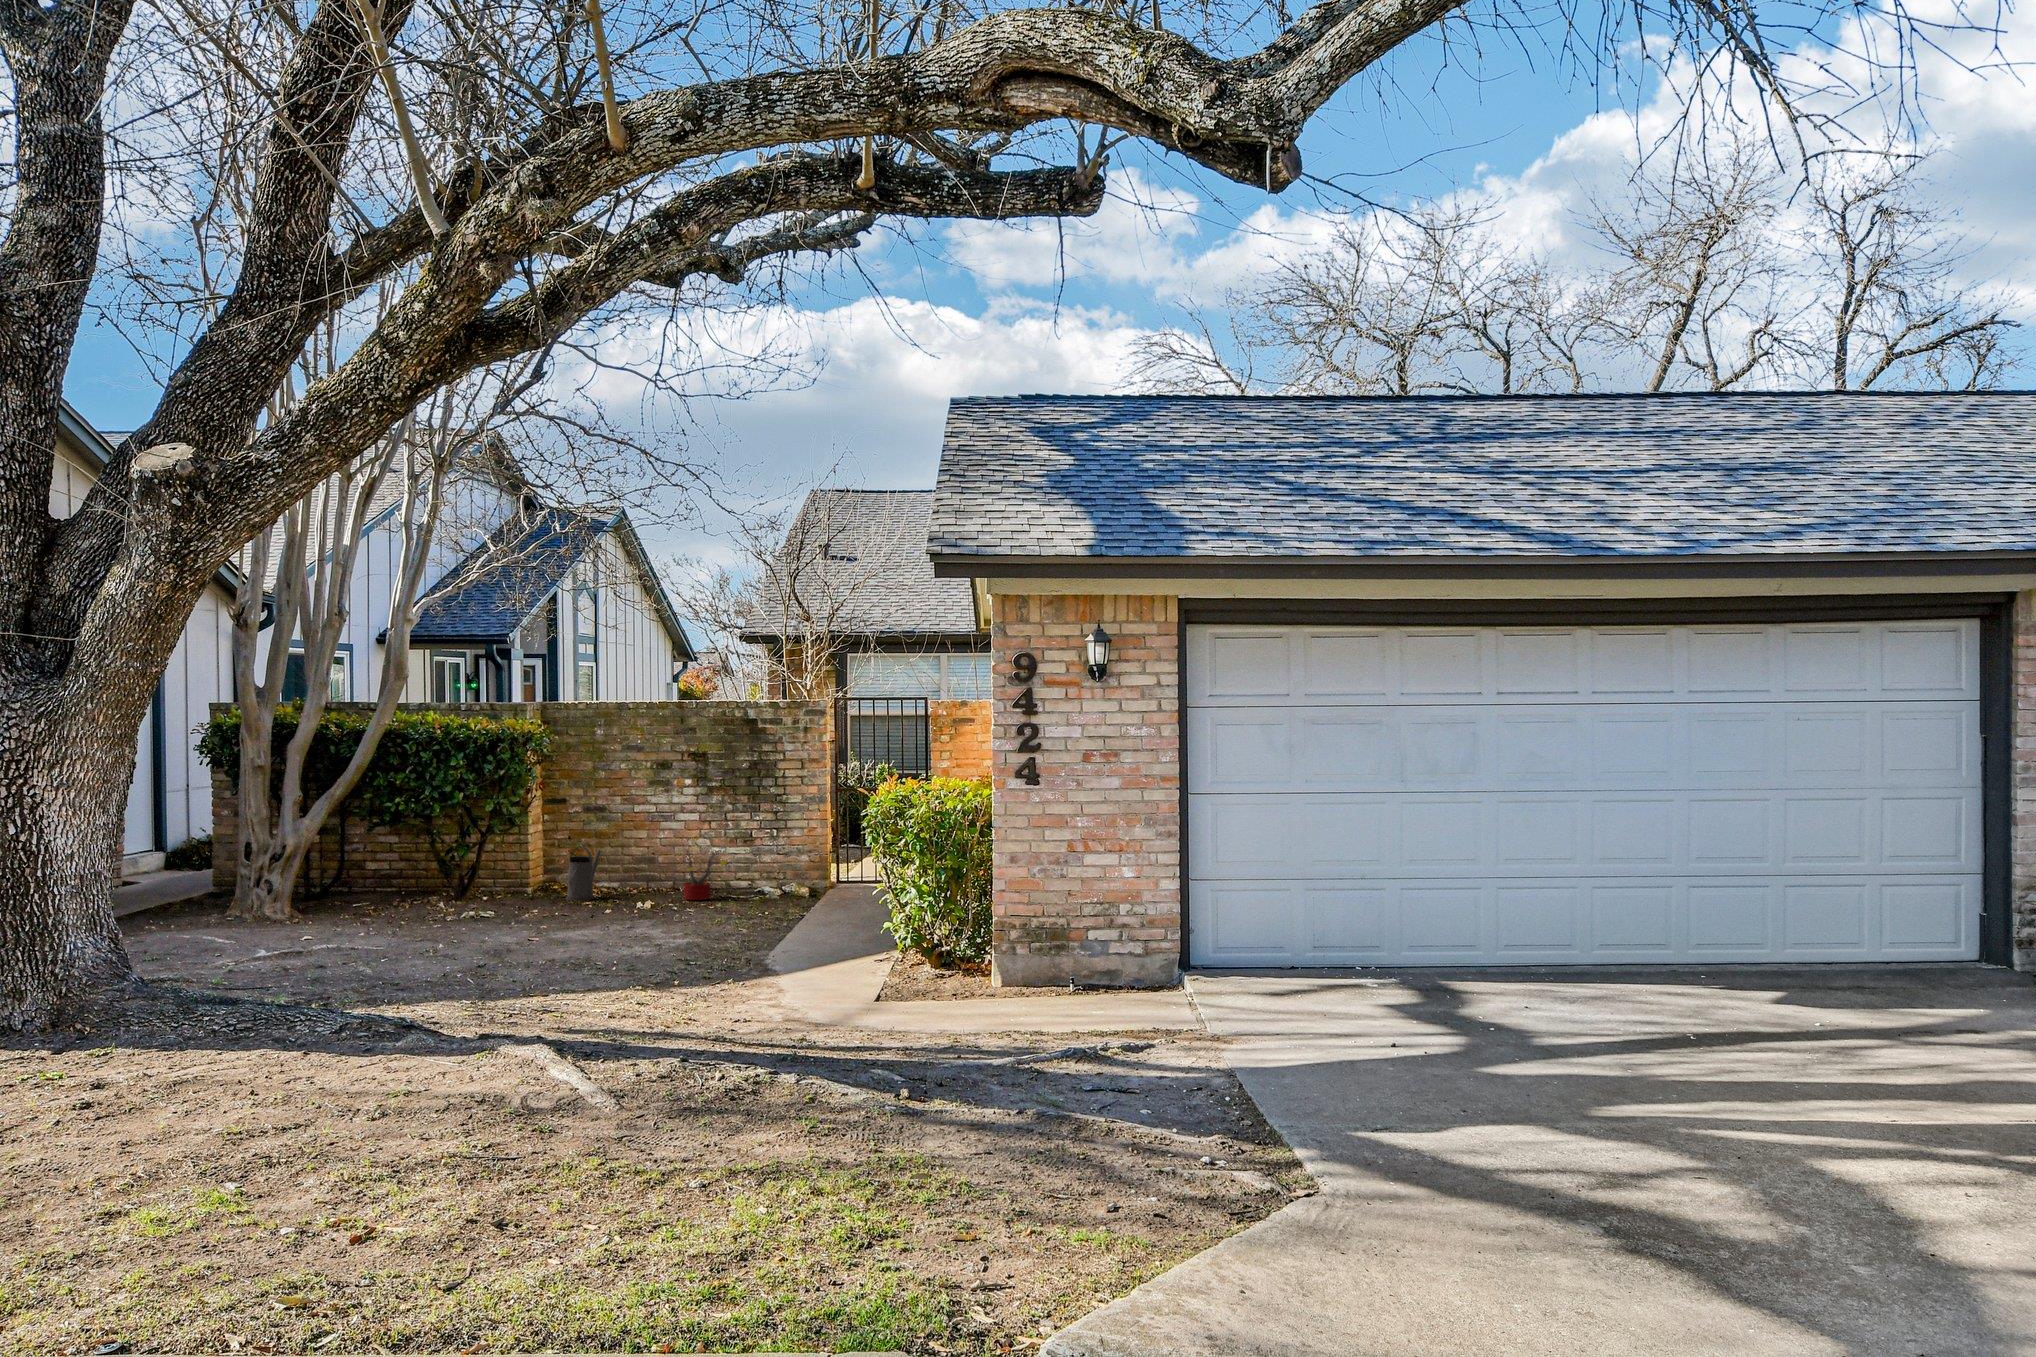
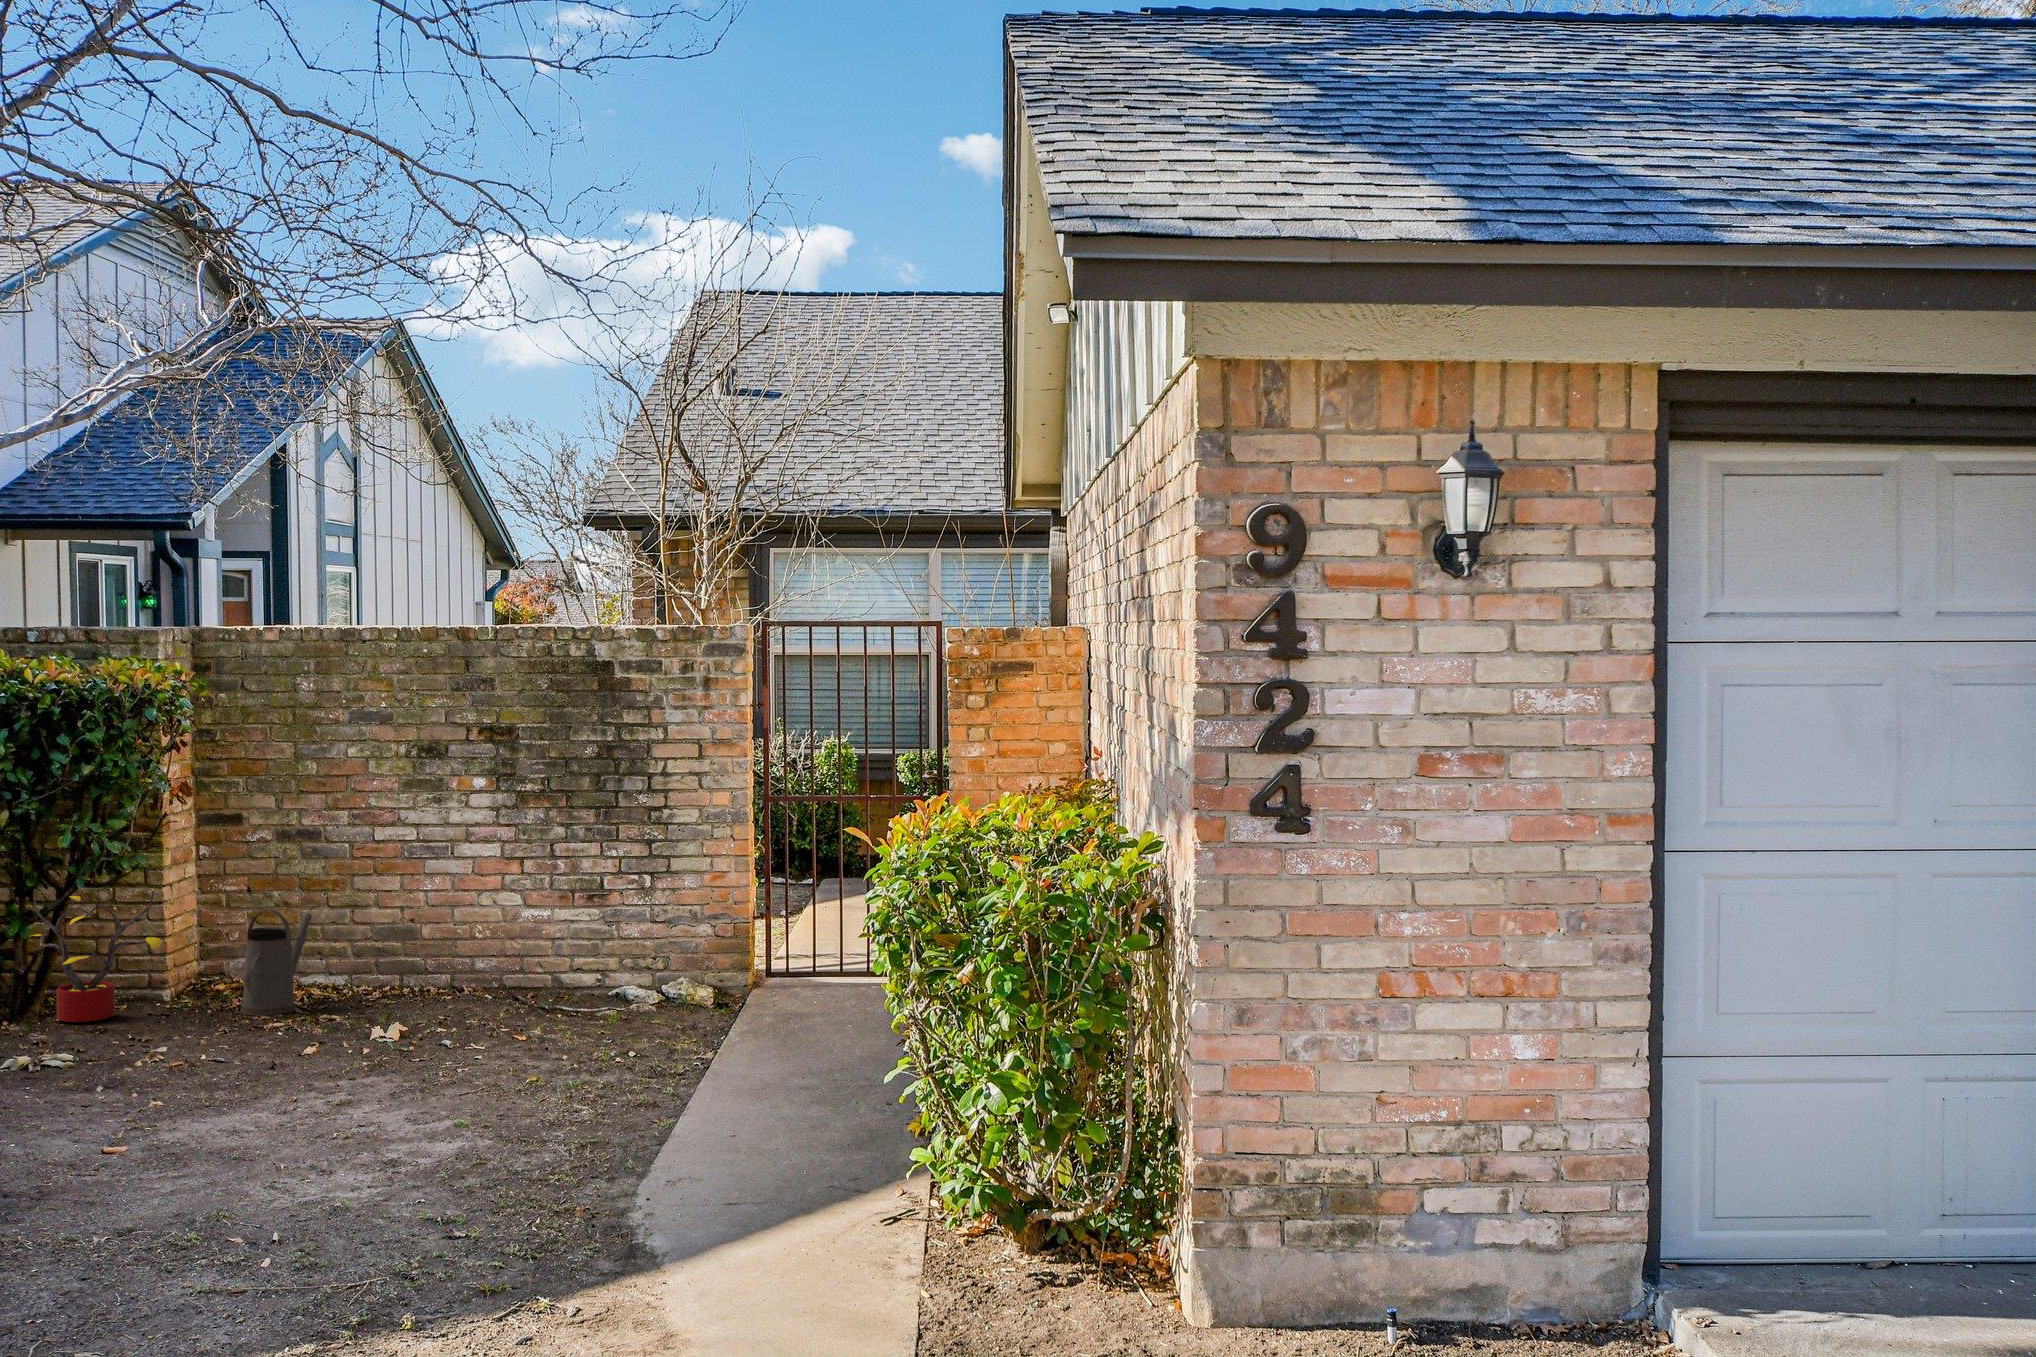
decorative plant: present [684,845,727,900] -> present [29,891,161,1022]

